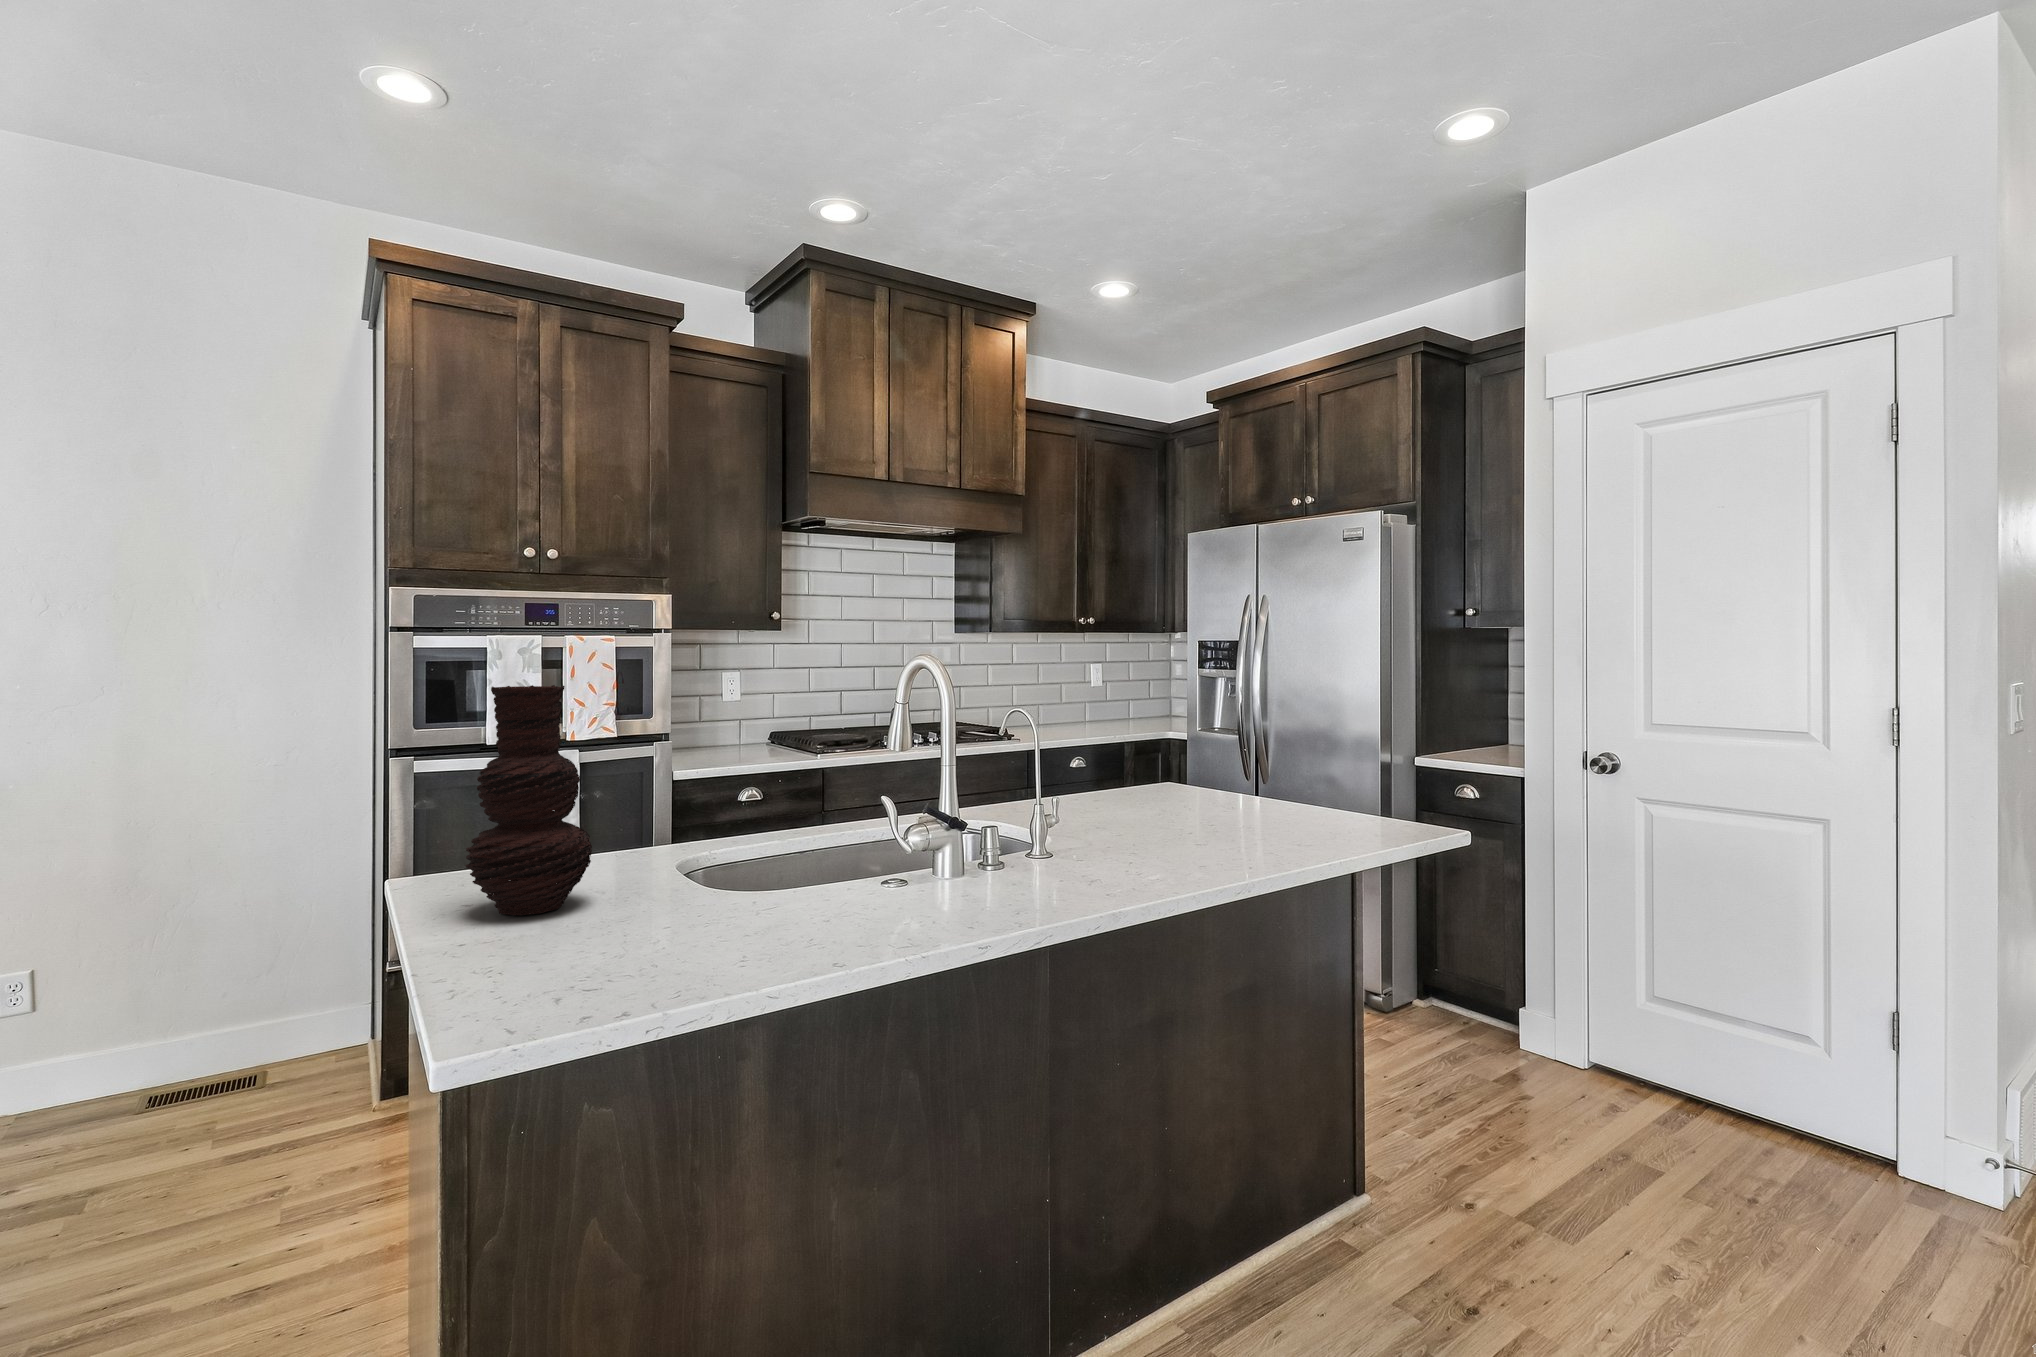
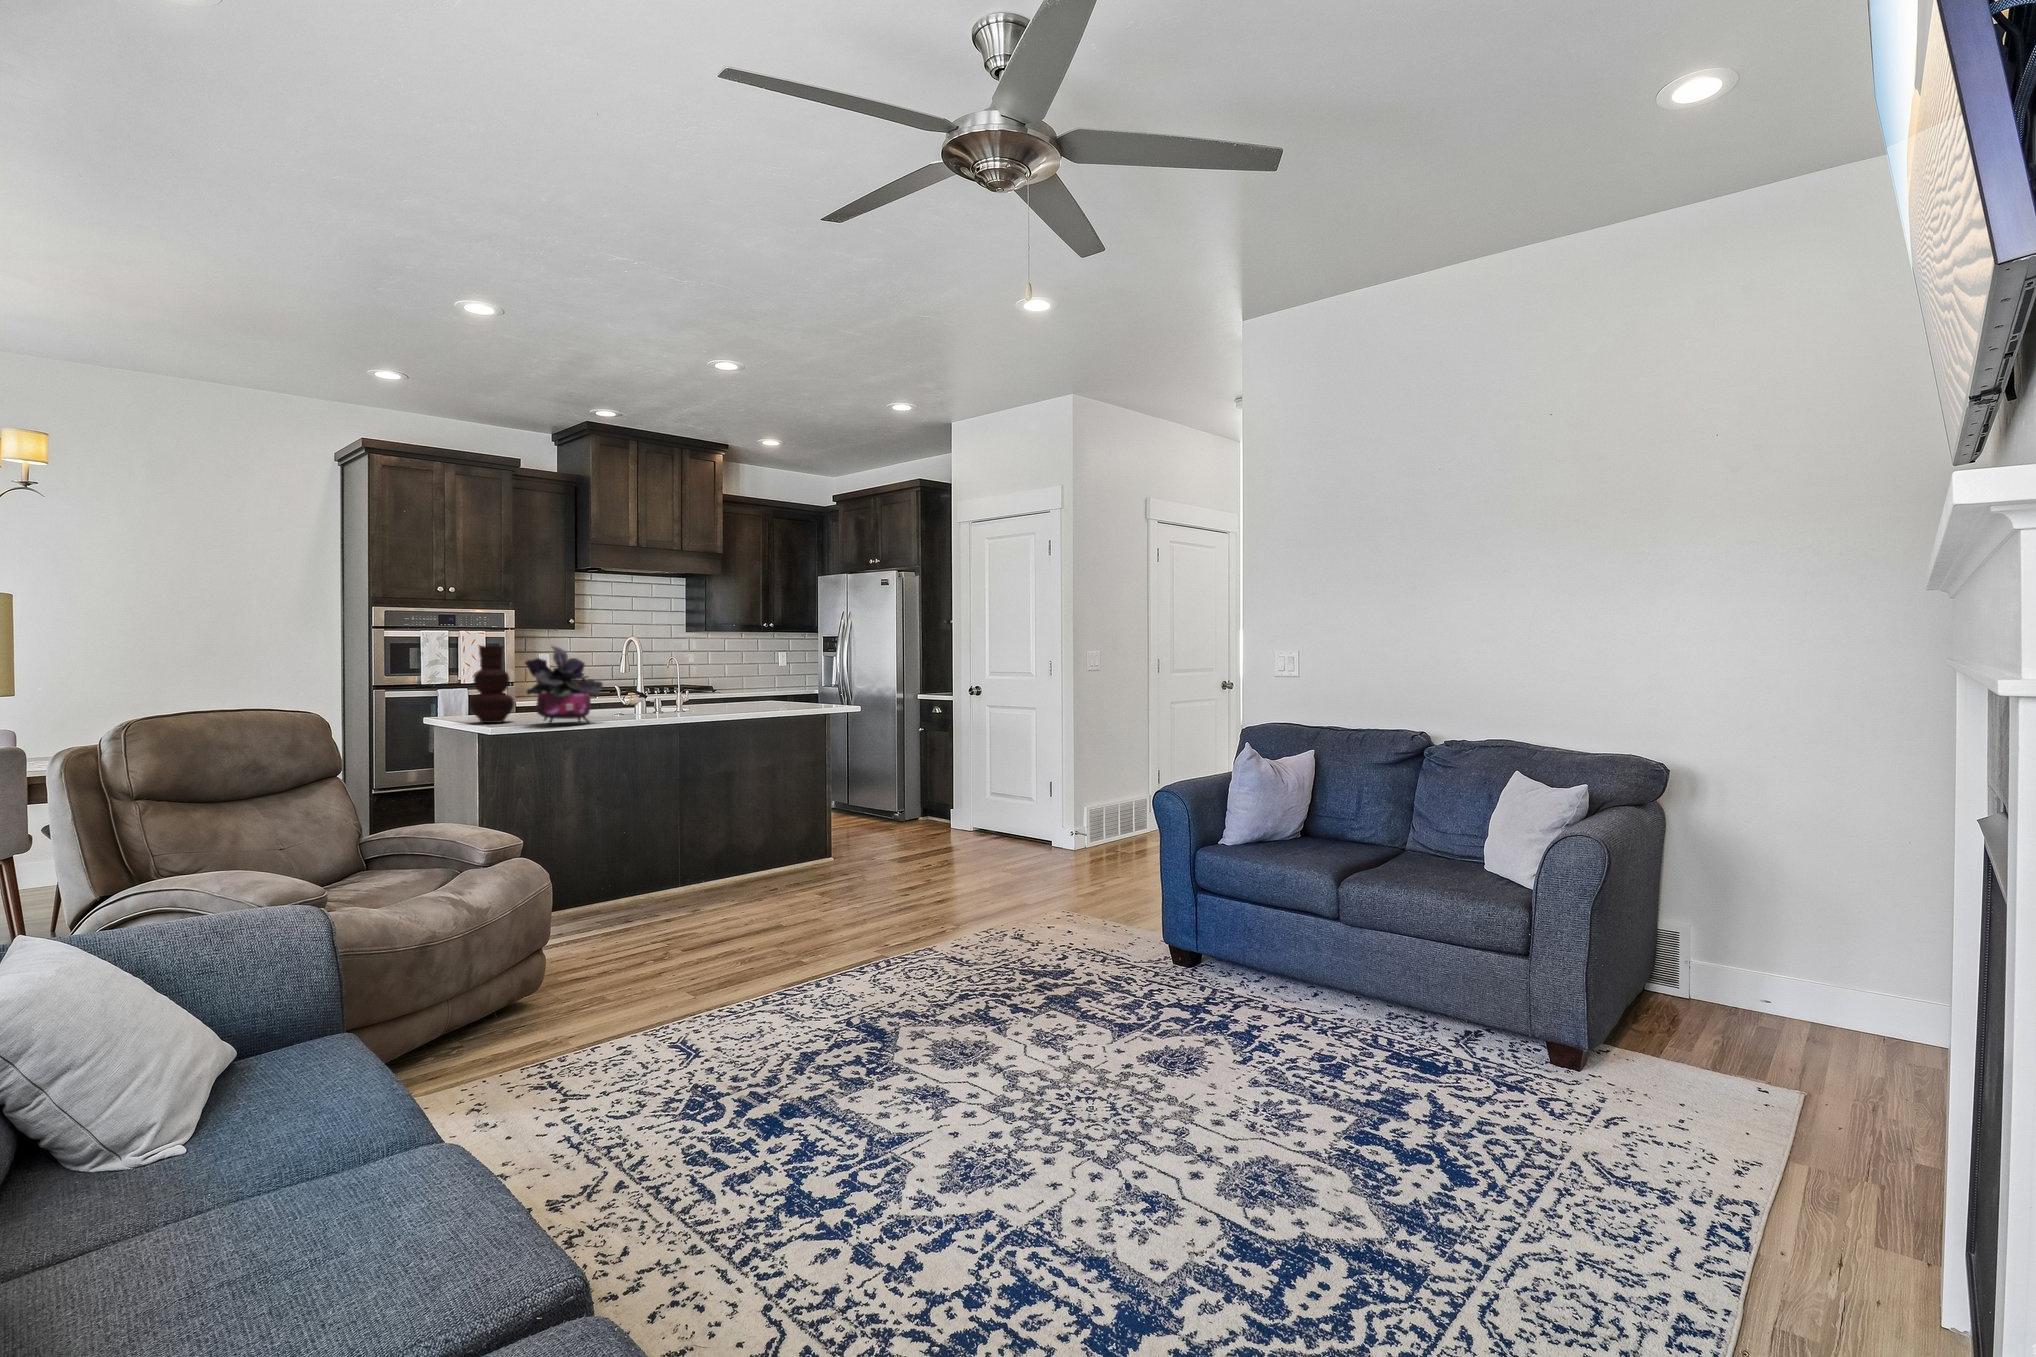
potted plant: none [593,691,831,952] -> present [525,646,603,723]

